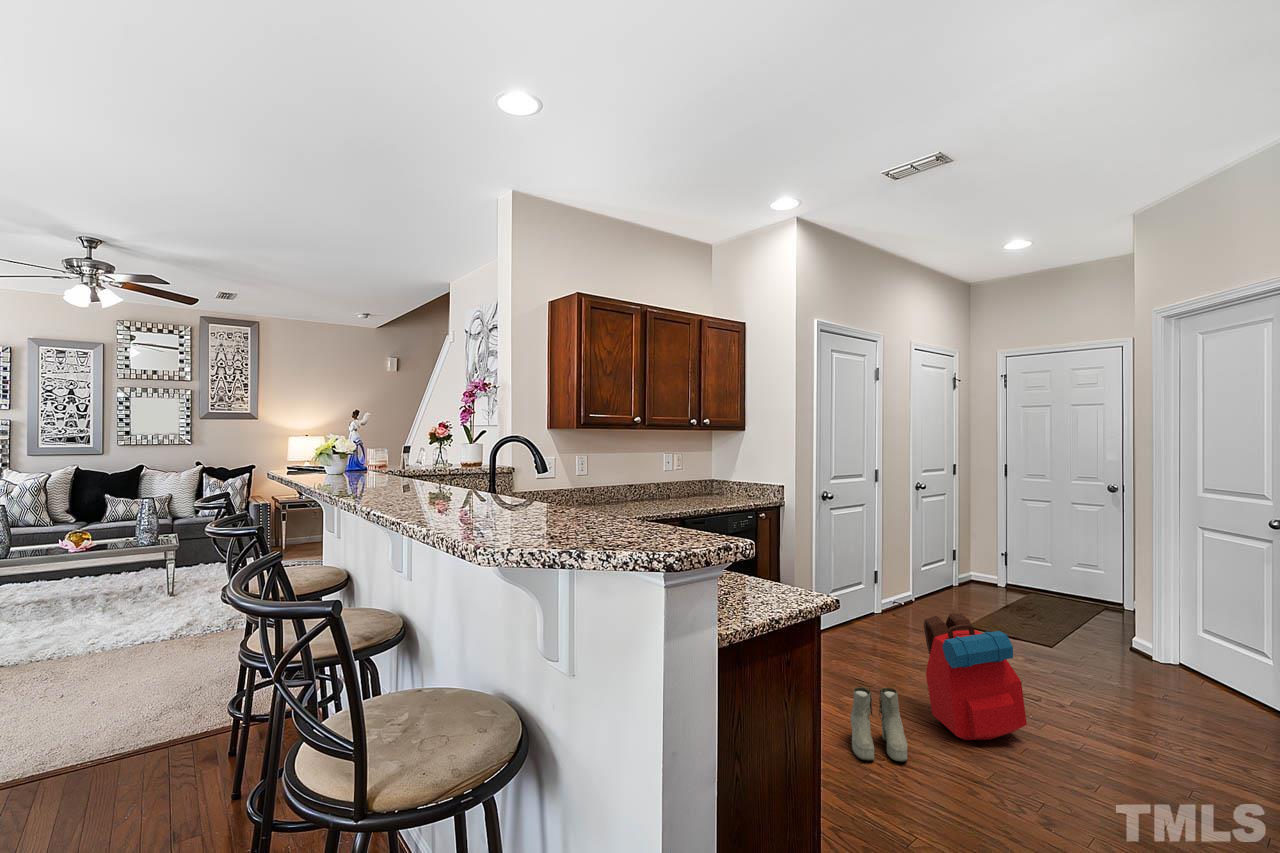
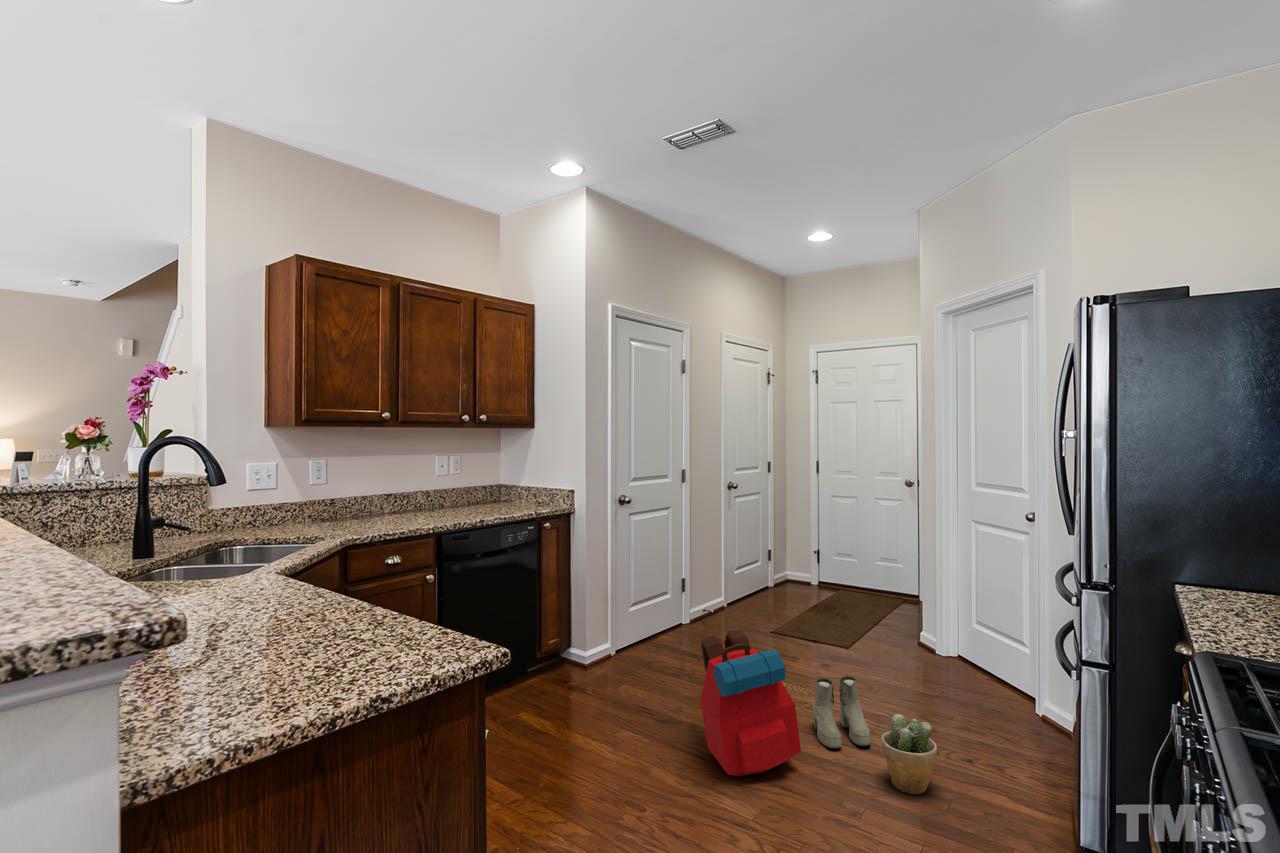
boots: present [851,687,908,762] -> present [813,676,870,749]
potted plant: none [1110,699,1172,773] -> present [881,714,937,794]

